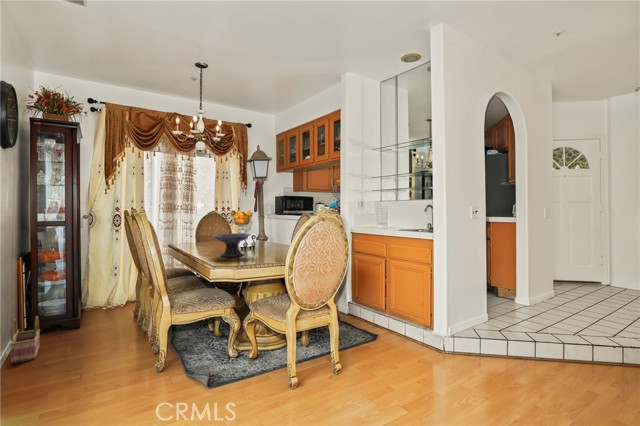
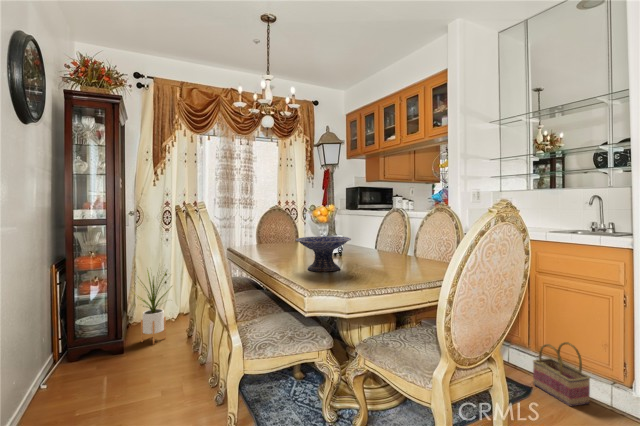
house plant: none [85,257,122,323] -> present [137,270,172,344]
basket: present [10,316,40,364] -> present [533,342,590,406]

